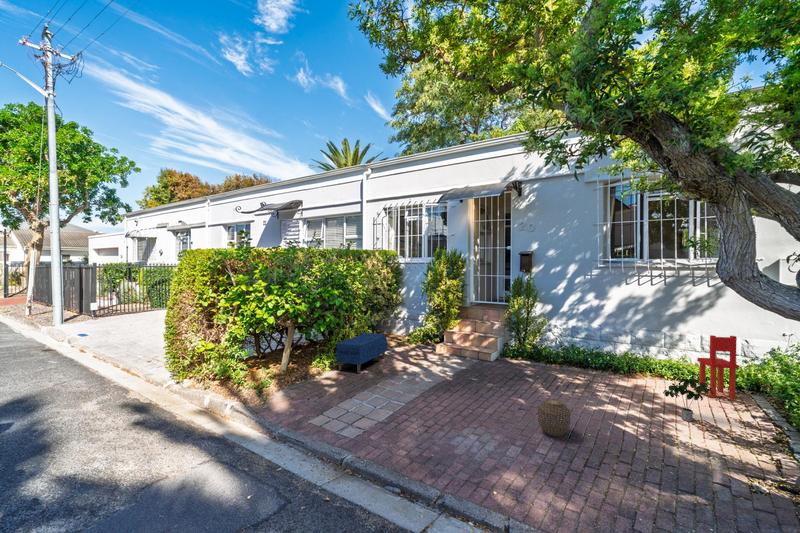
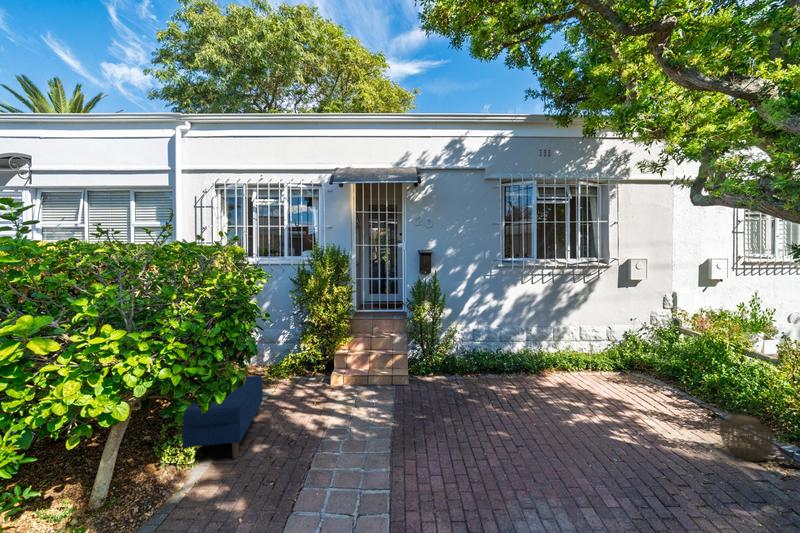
chair: present [697,335,738,399] -> none [596,324,629,383]
potted plant: present [663,376,713,422] -> none [616,369,662,414]
woven basket: present [538,399,570,436] -> present [721,414,773,461]

